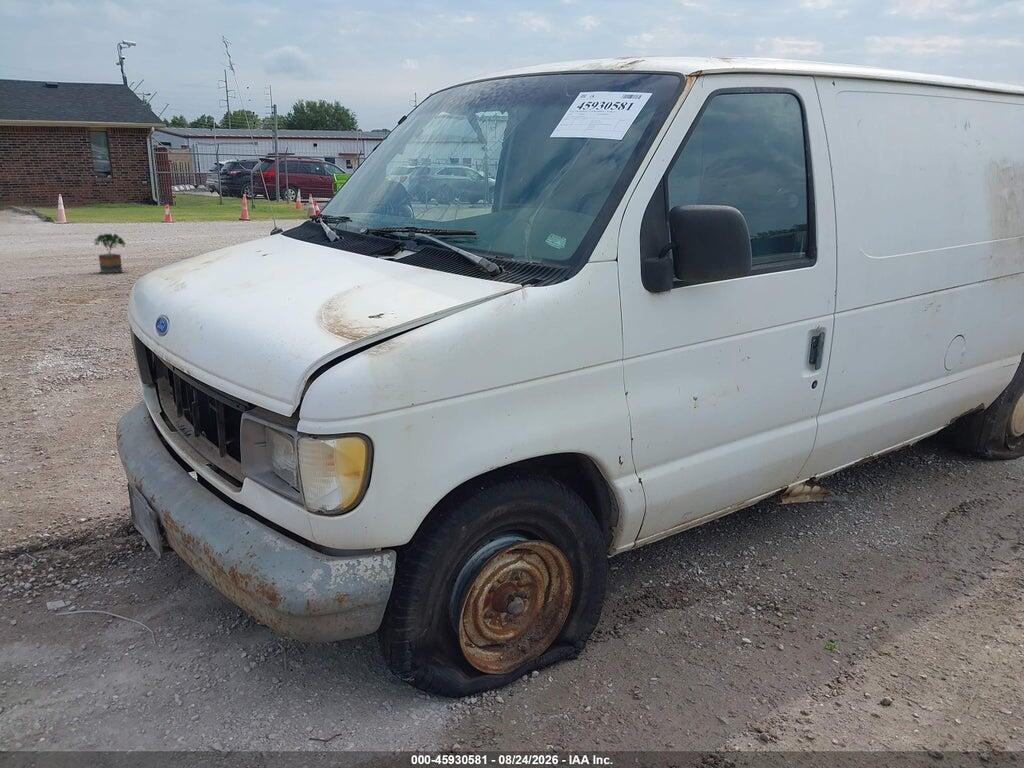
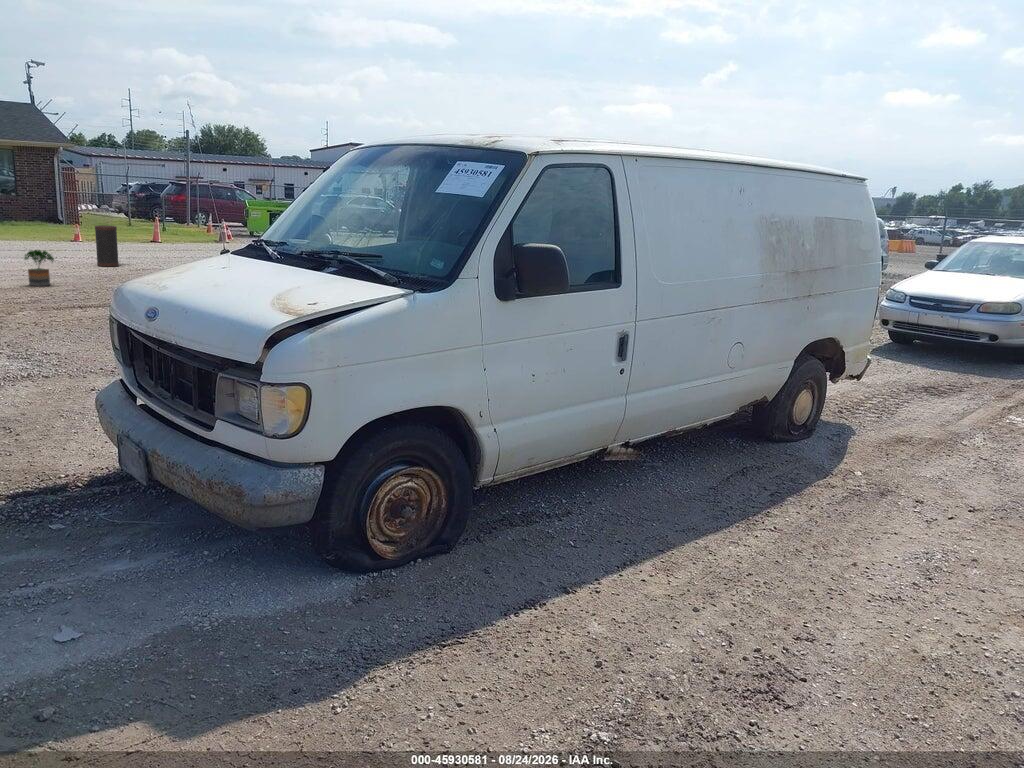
trash can: none [173,205,199,250] -> present [95,225,119,267]

